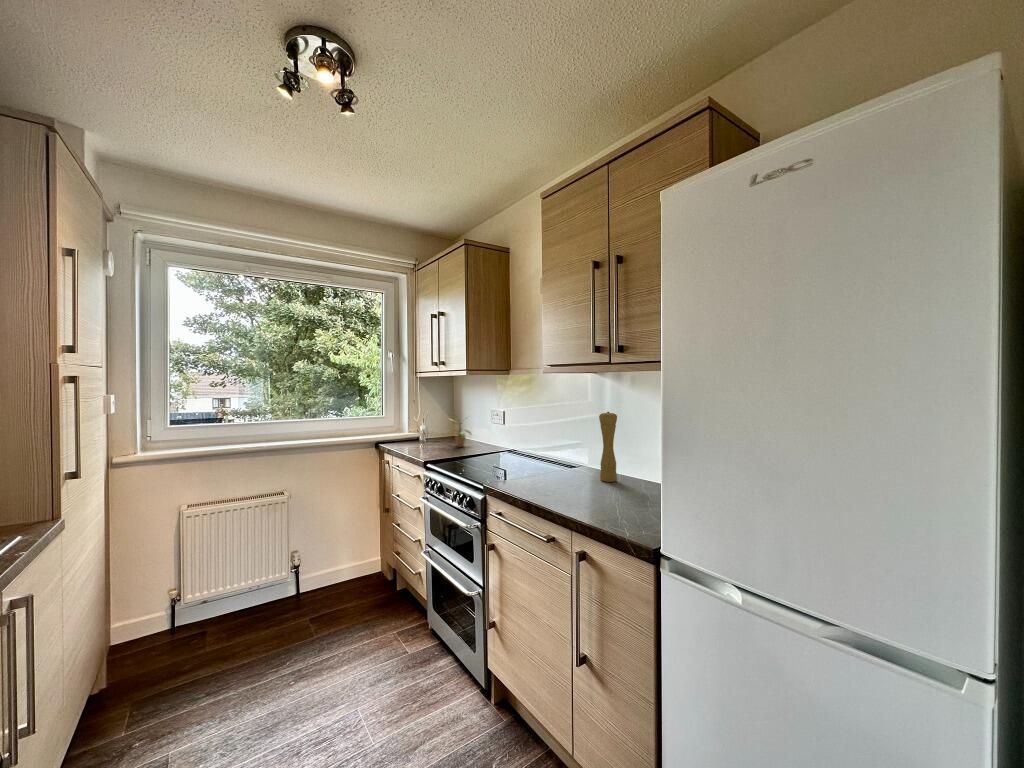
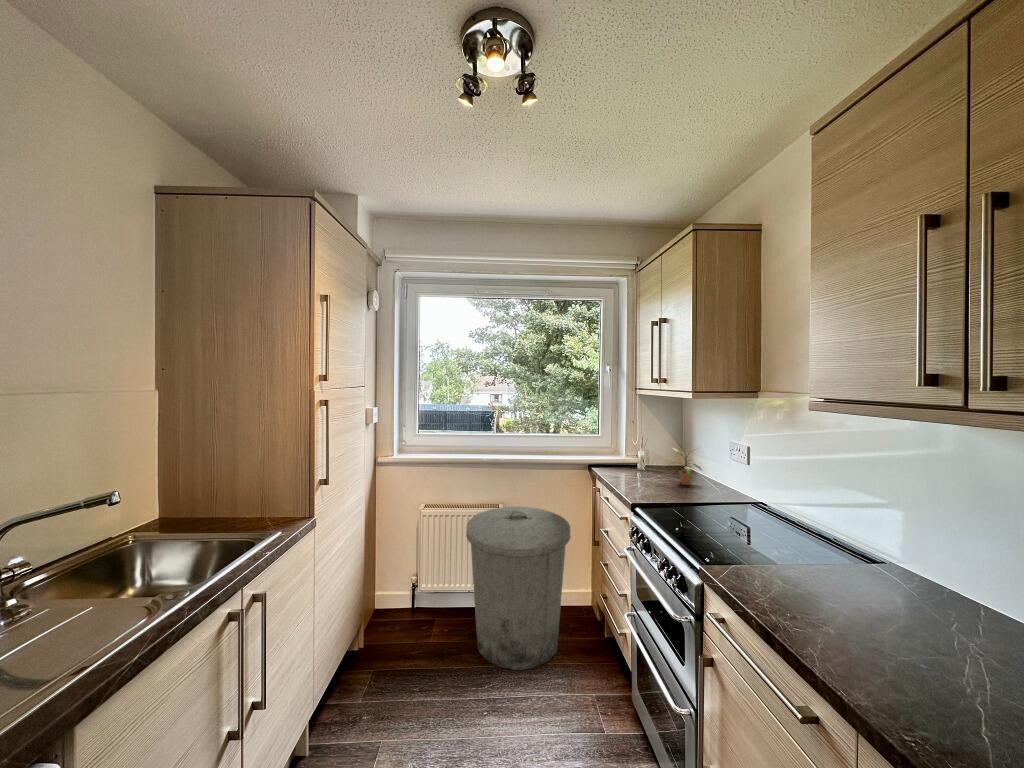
pepper mill: present [599,412,617,482] -> none [932,488,979,621]
trash can: none [251,489,365,644] -> present [466,507,570,670]

